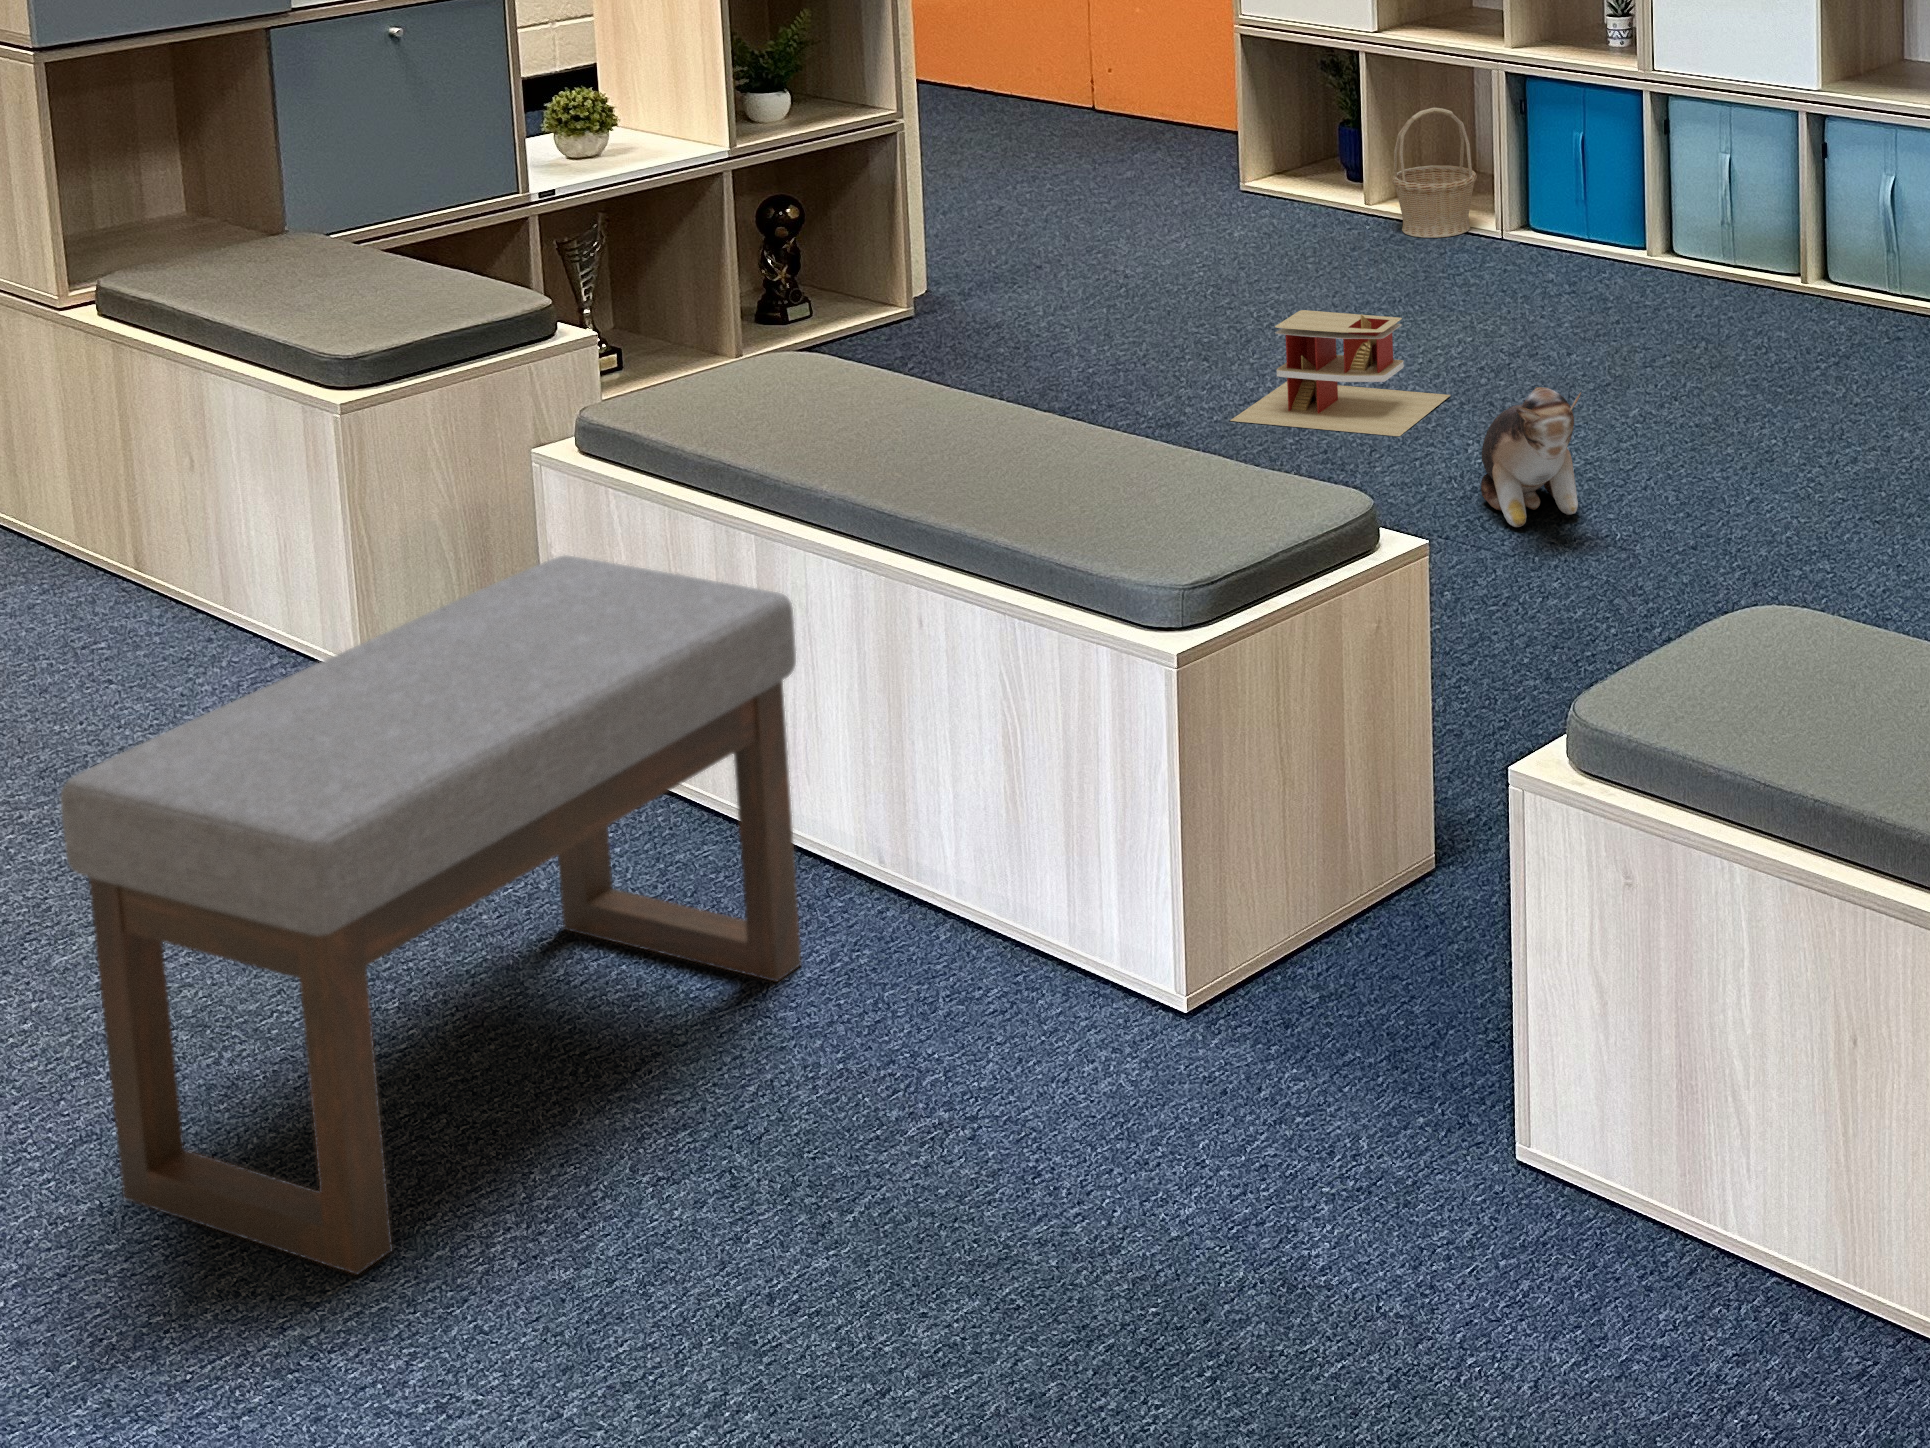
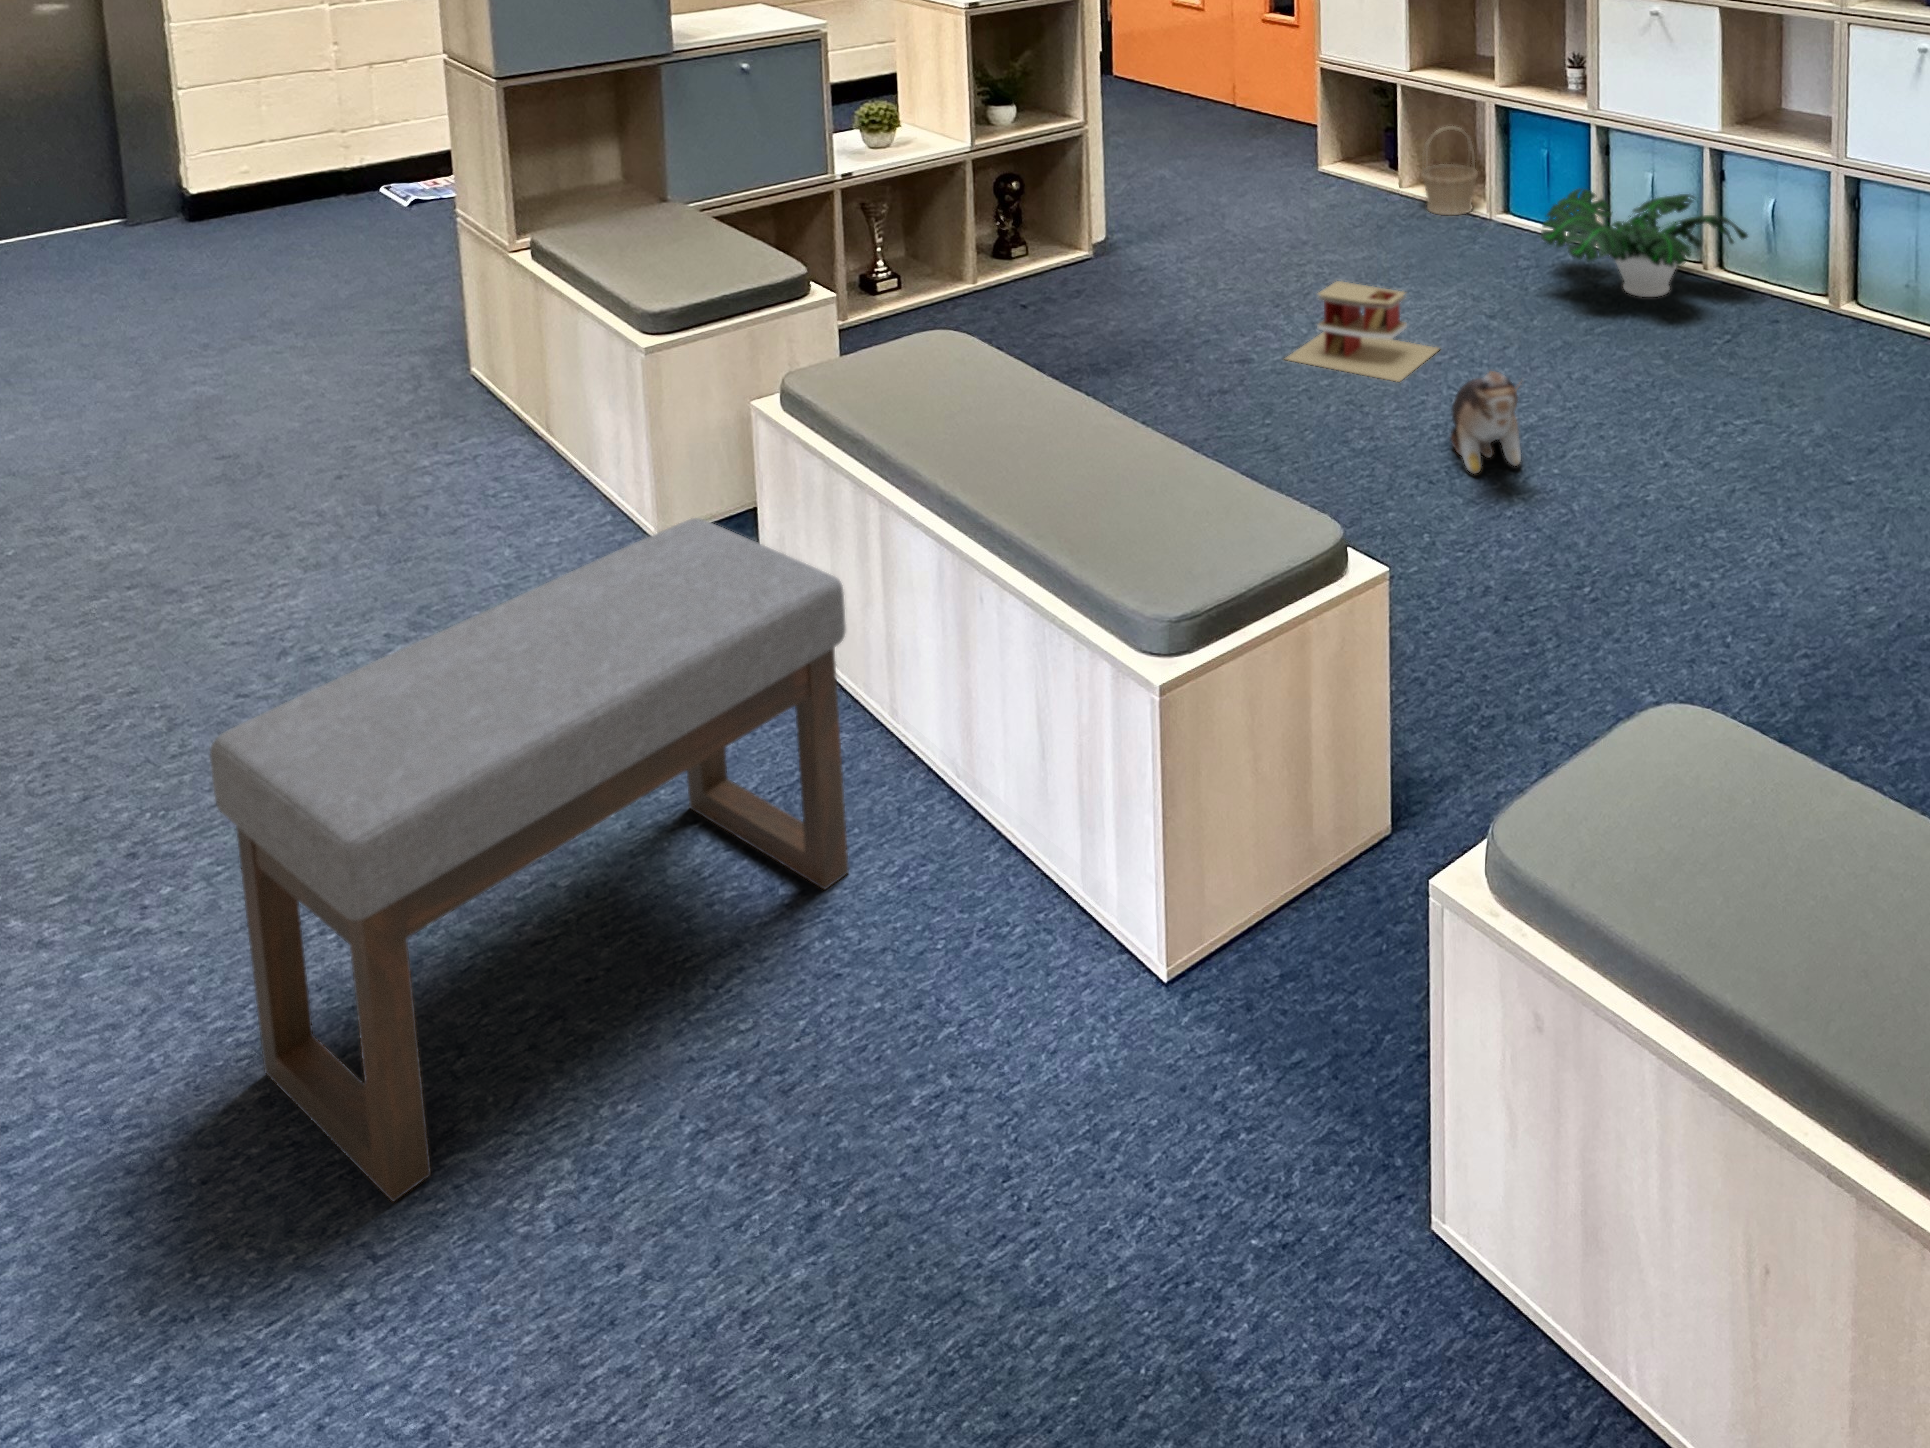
potted plant: none [1580,179,1864,321] -> present [1541,189,1748,297]

